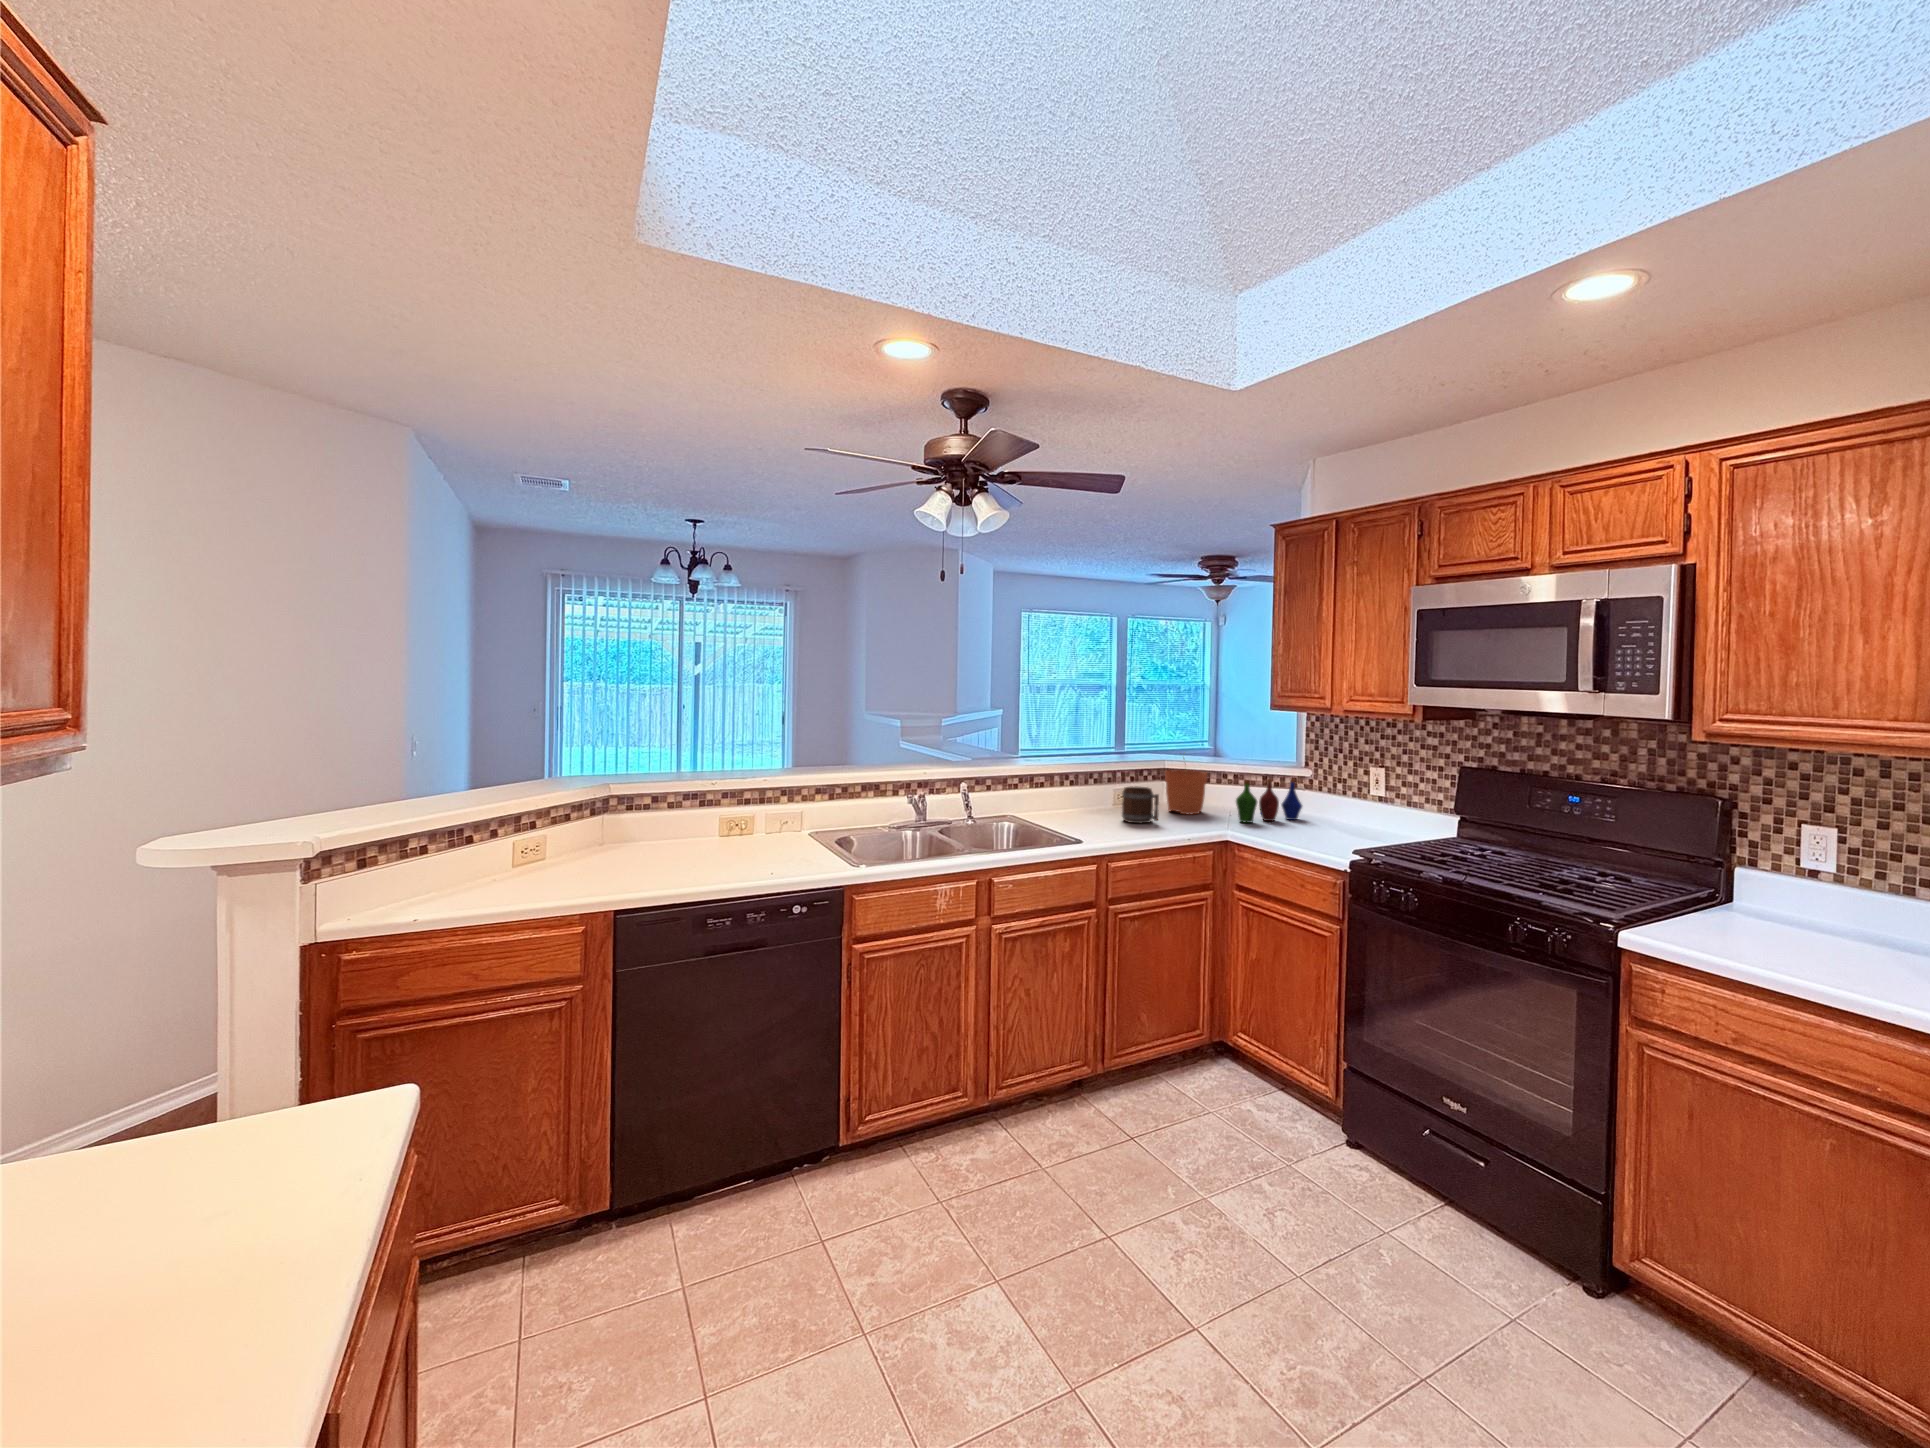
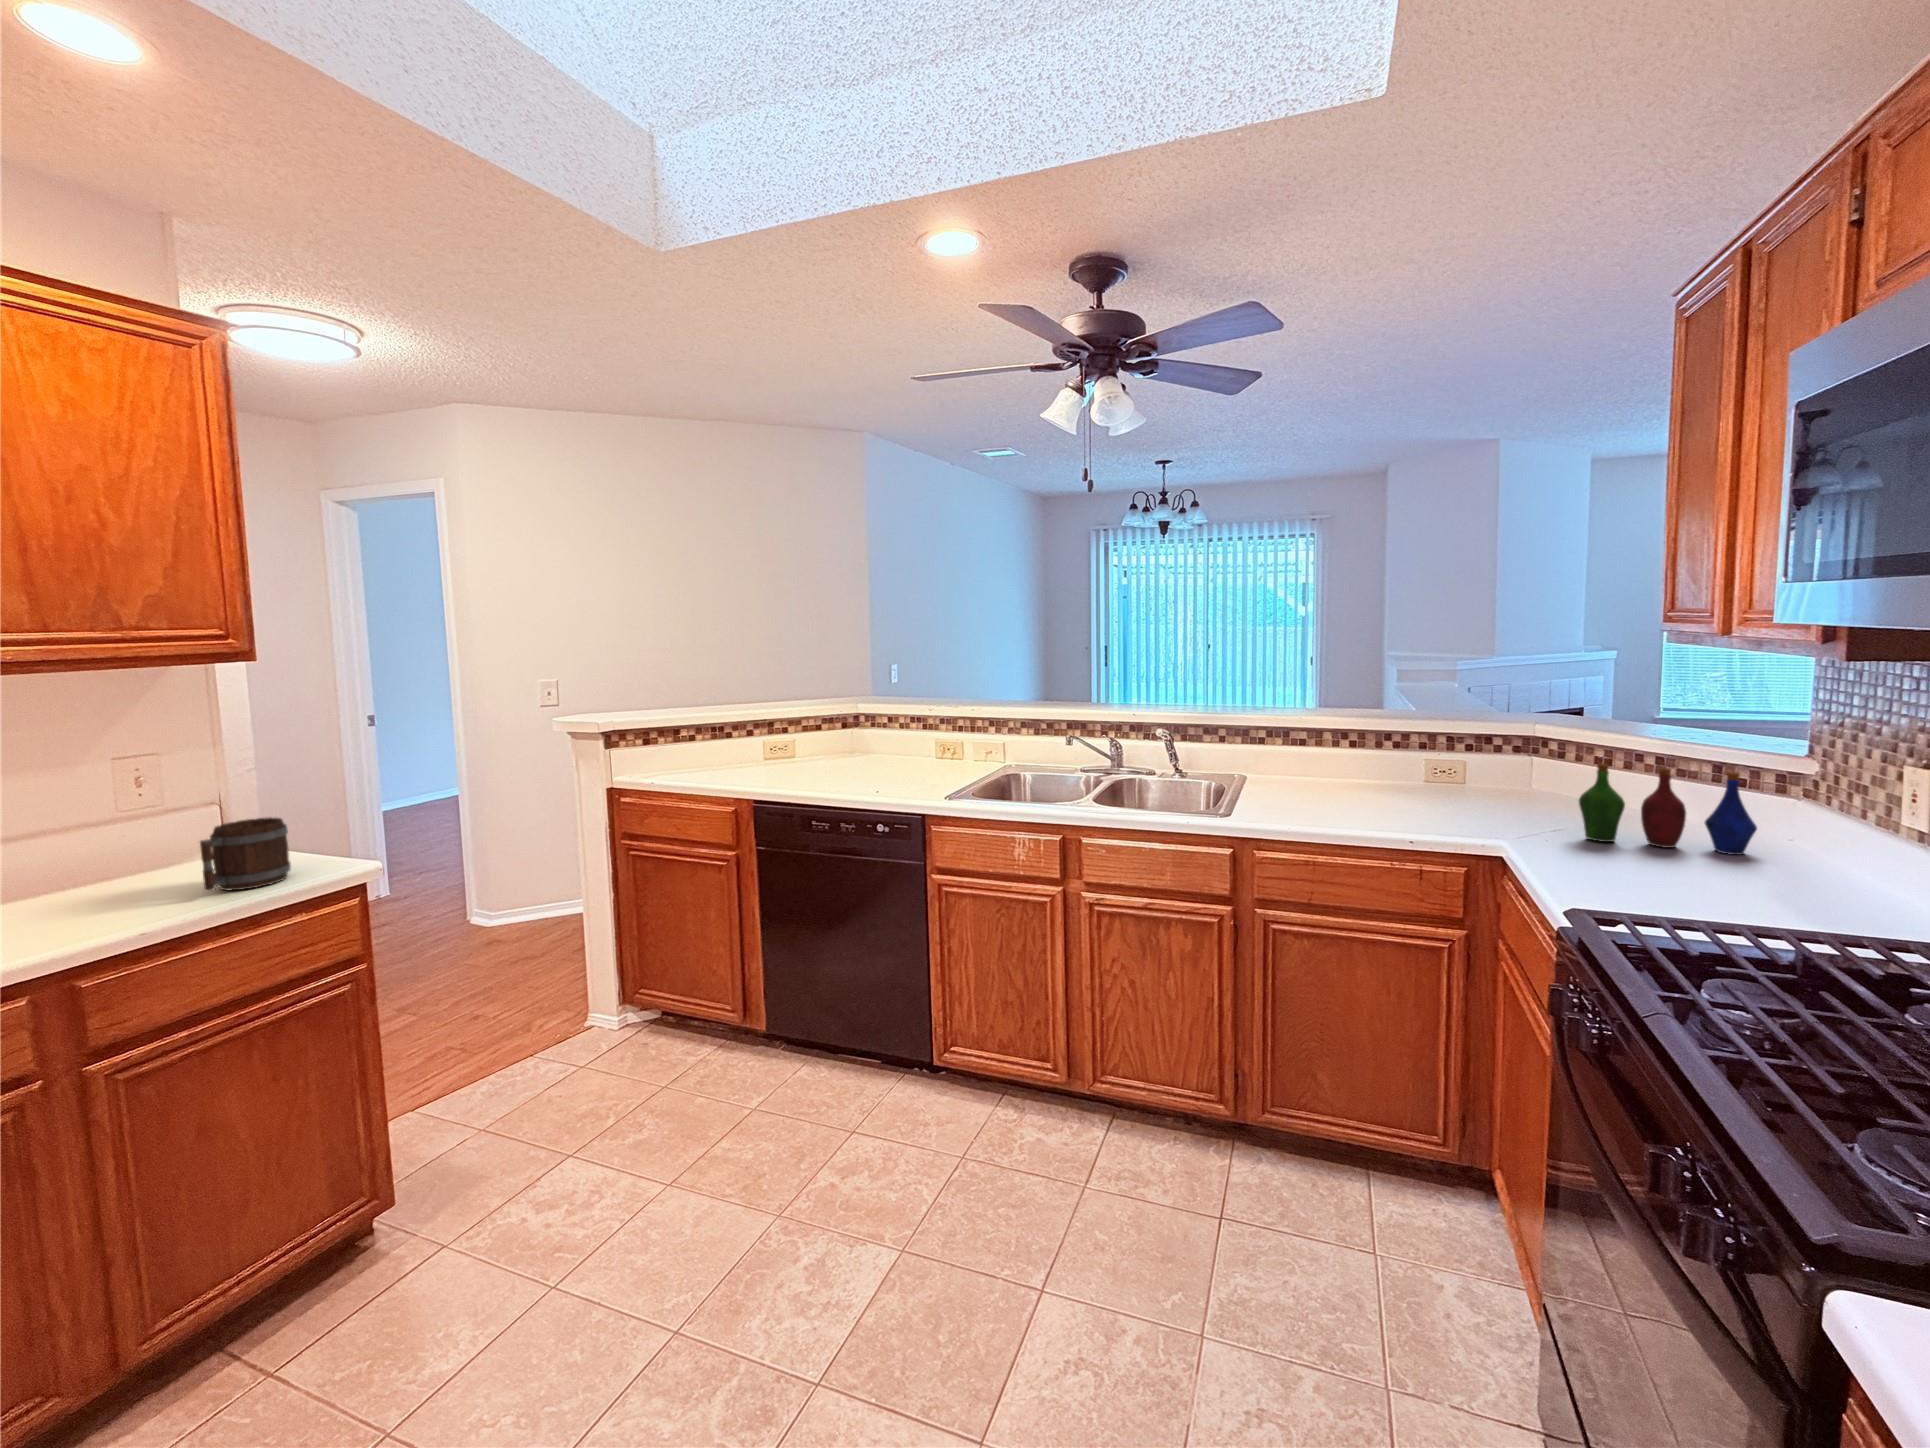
plant pot: present [1165,770,1207,814] -> none [1504,709,1587,815]
mug: present [1122,786,1159,823] -> present [200,818,291,891]

